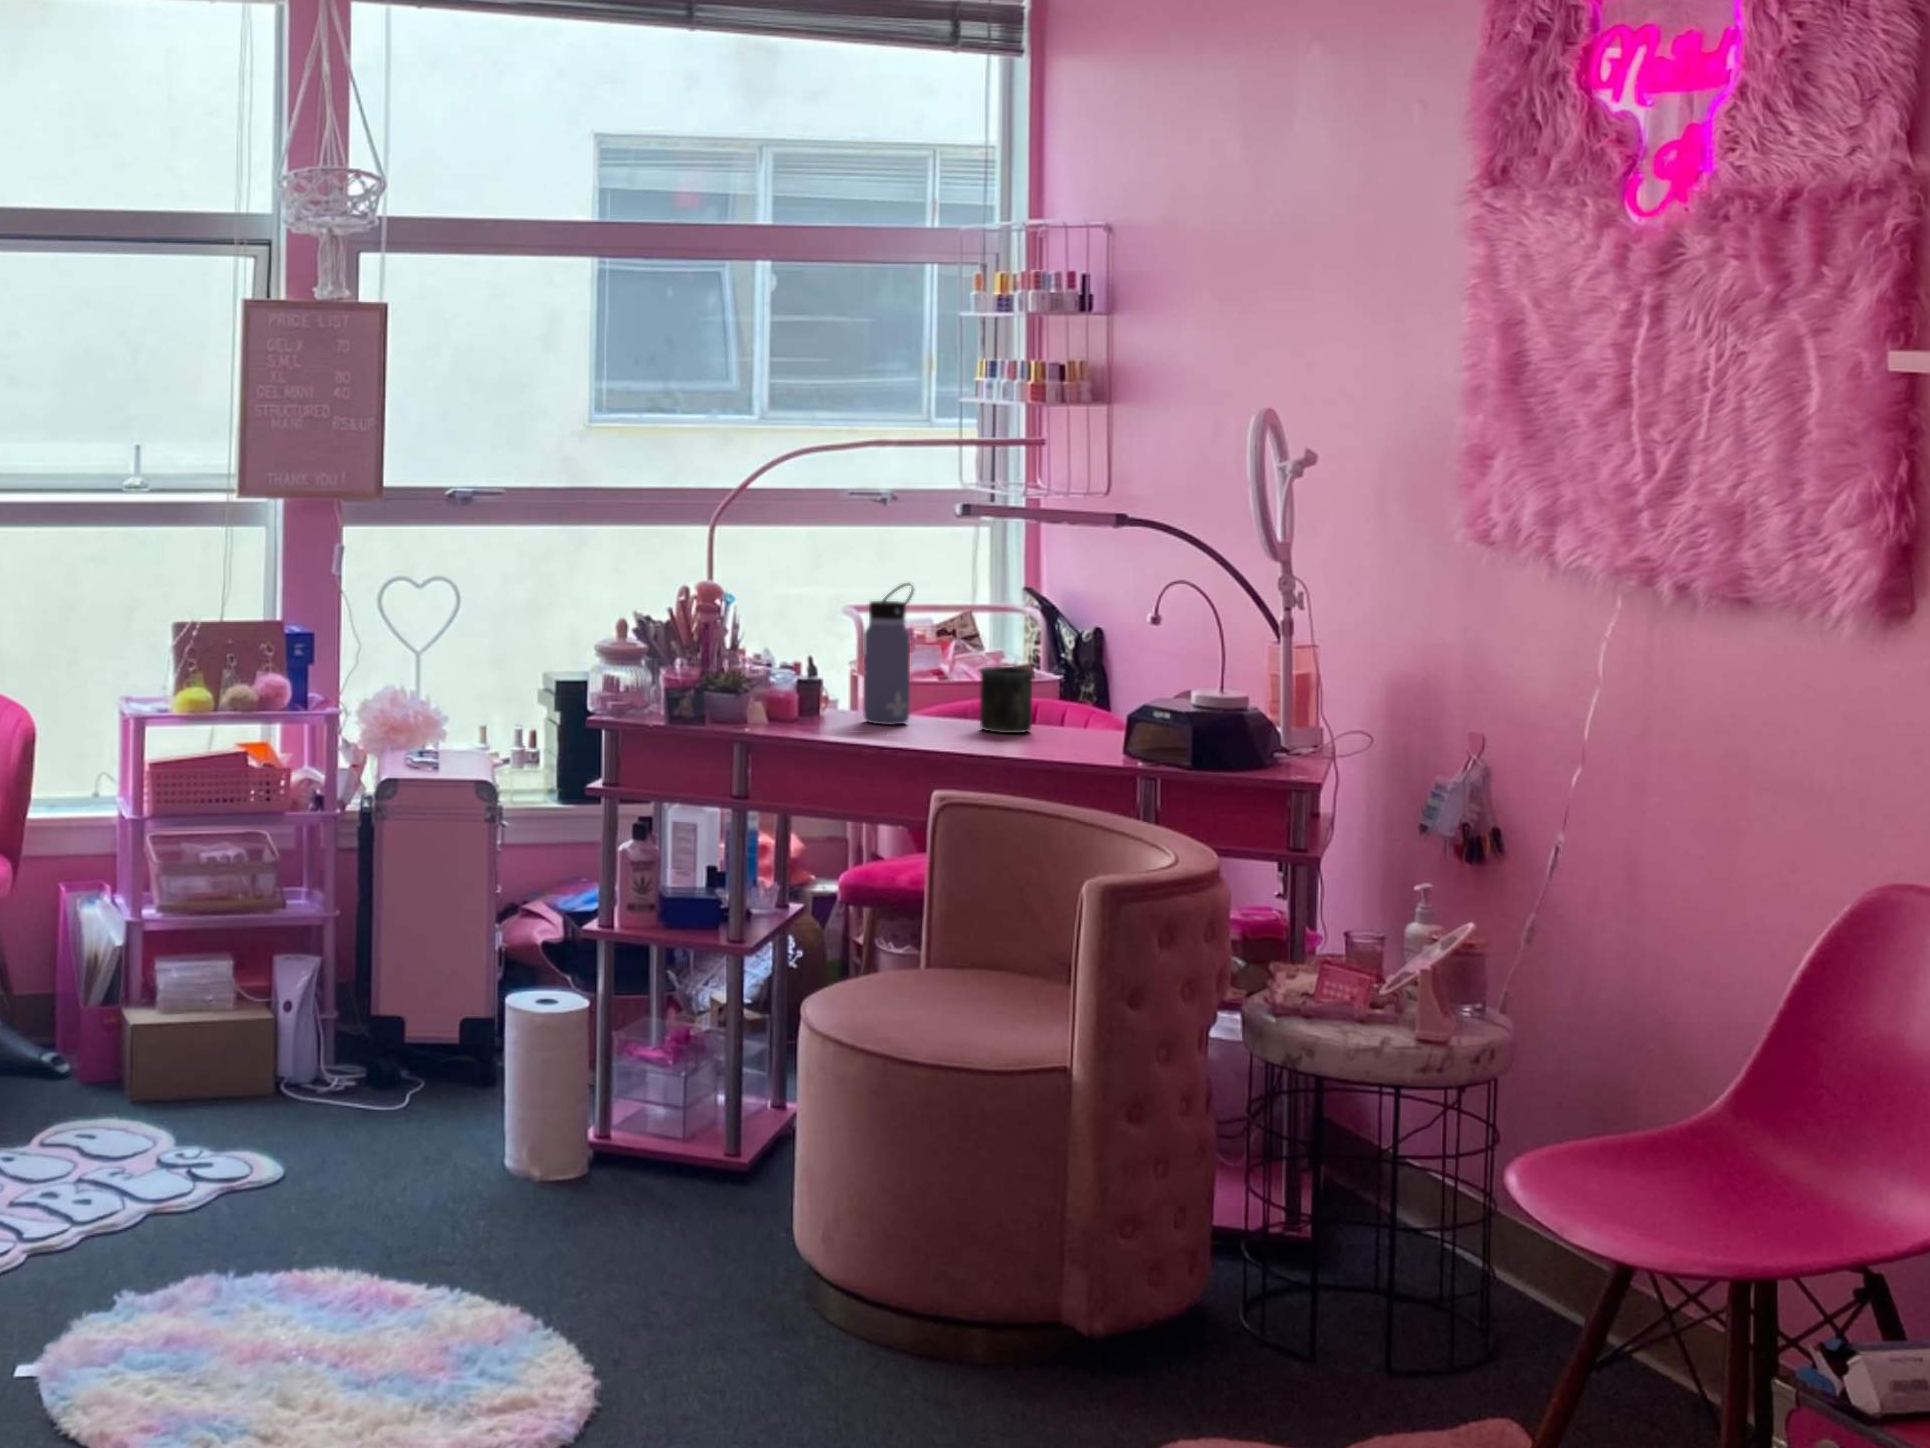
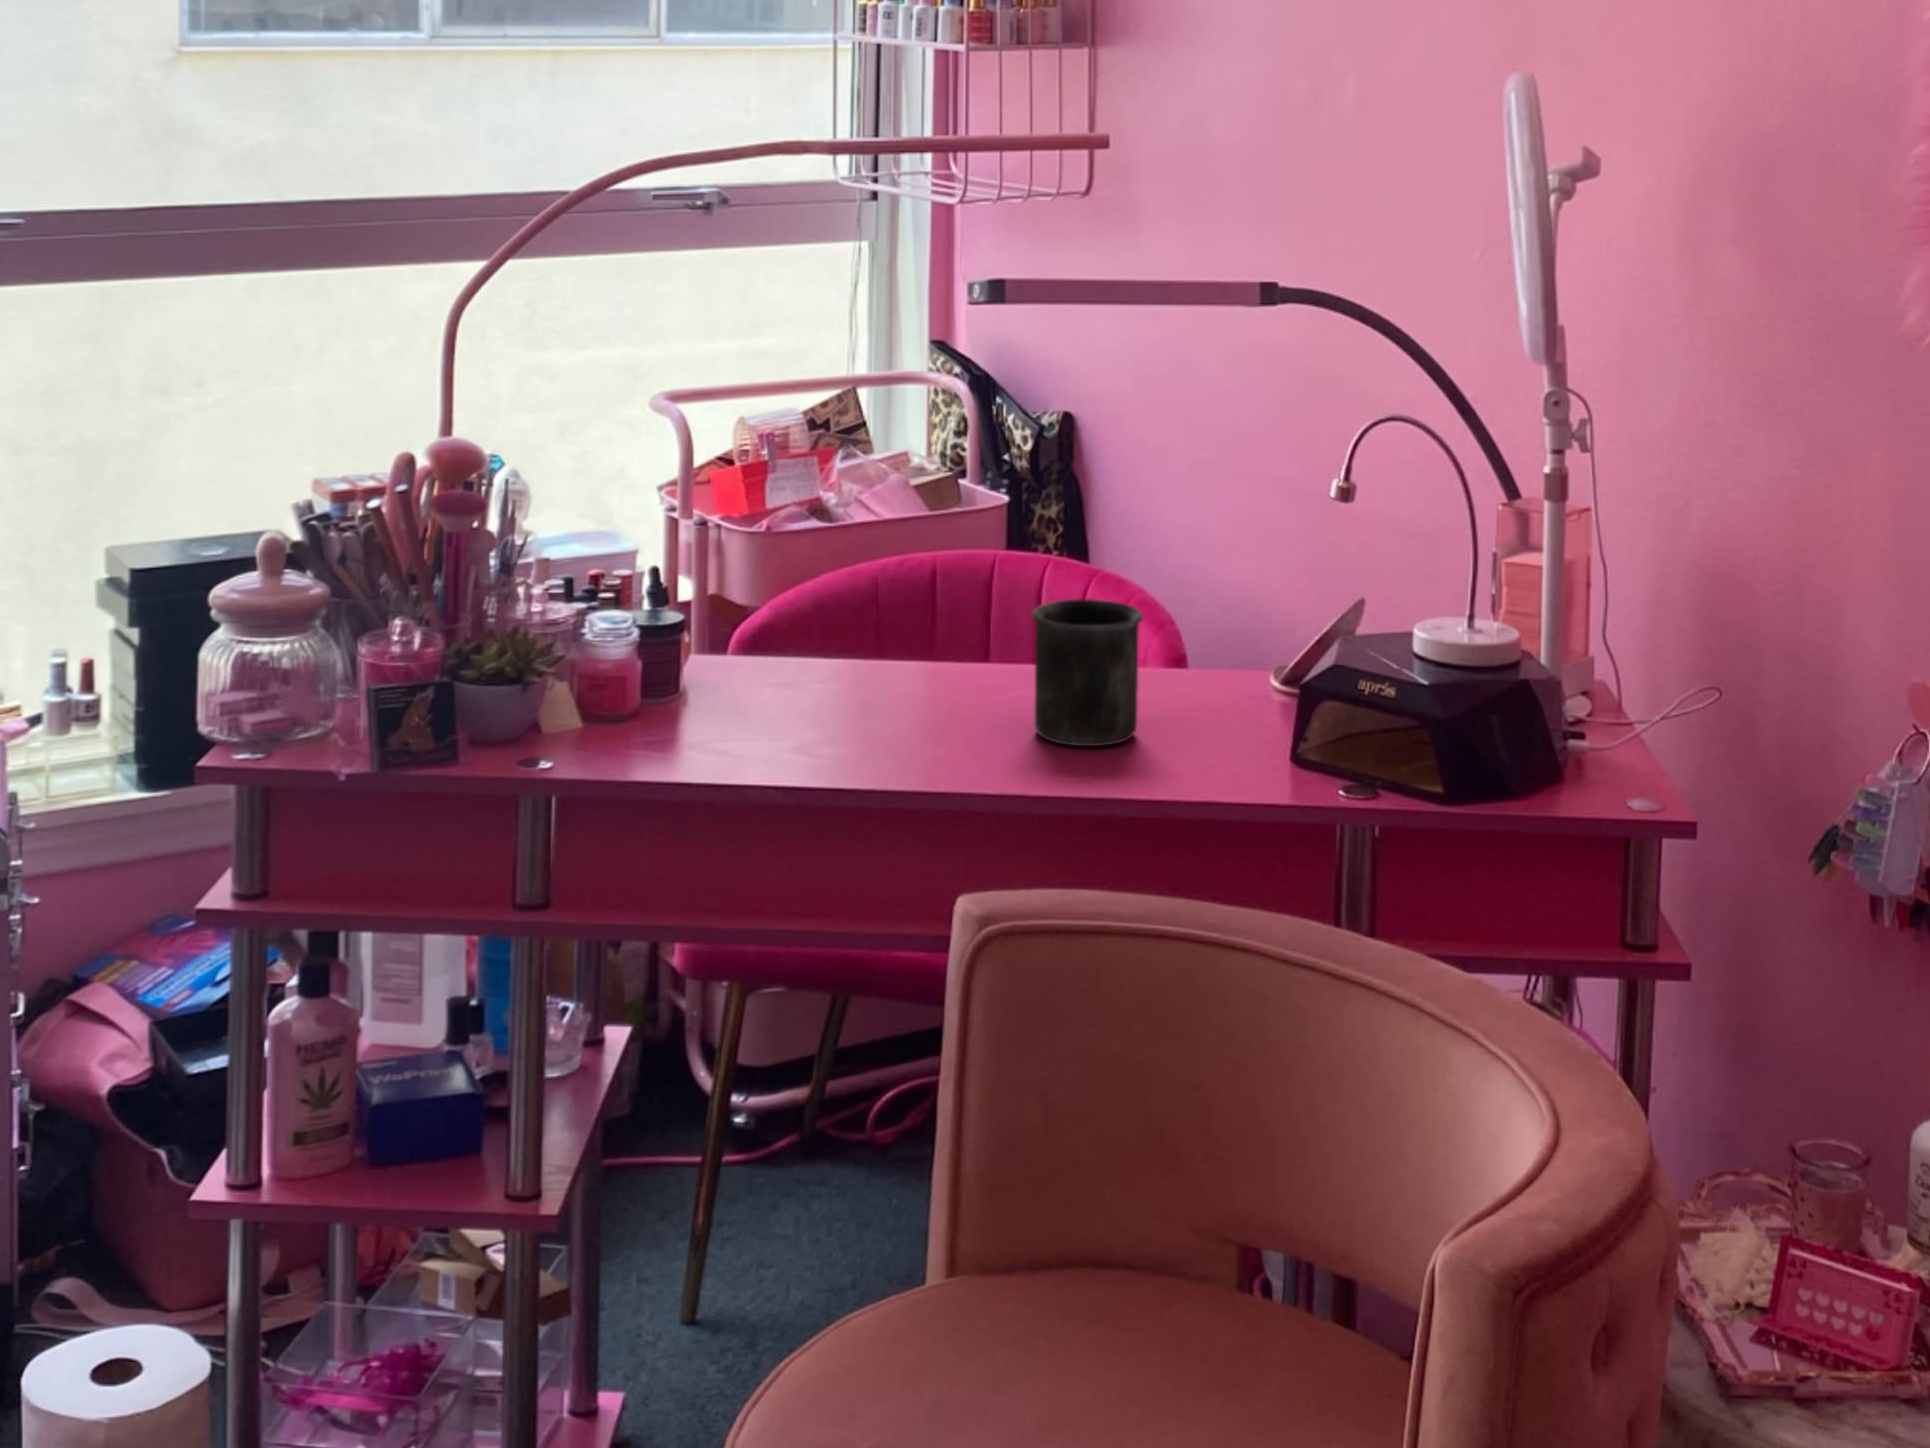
water bottle: present [863,583,914,725] -> none [796,440,900,741]

